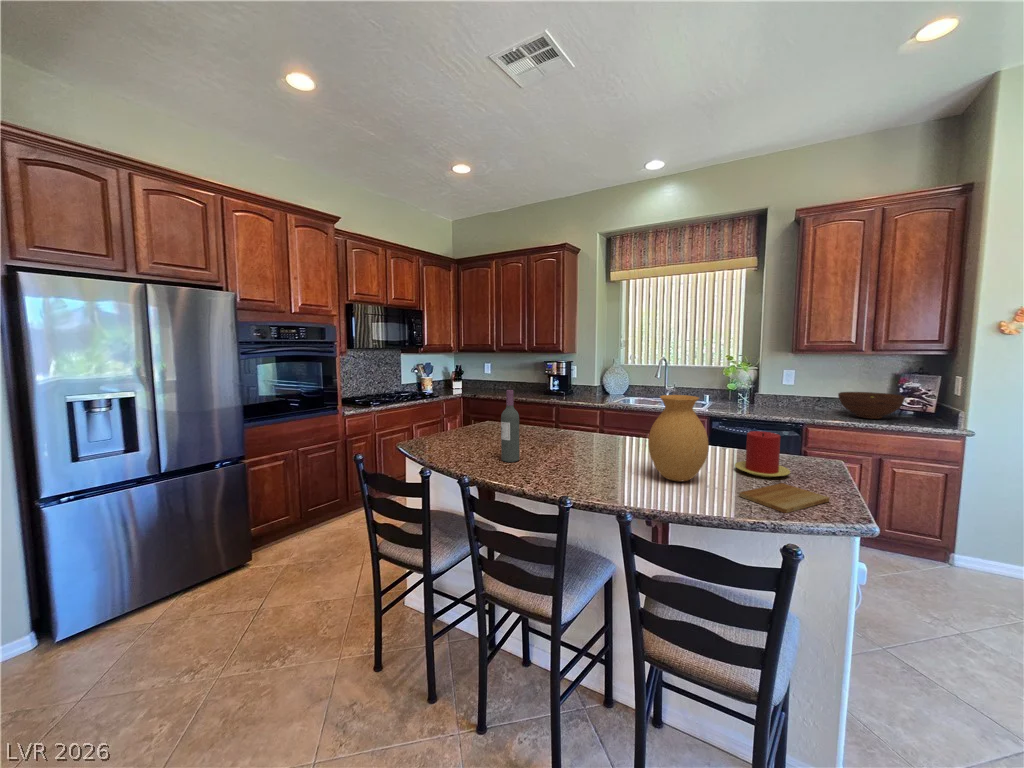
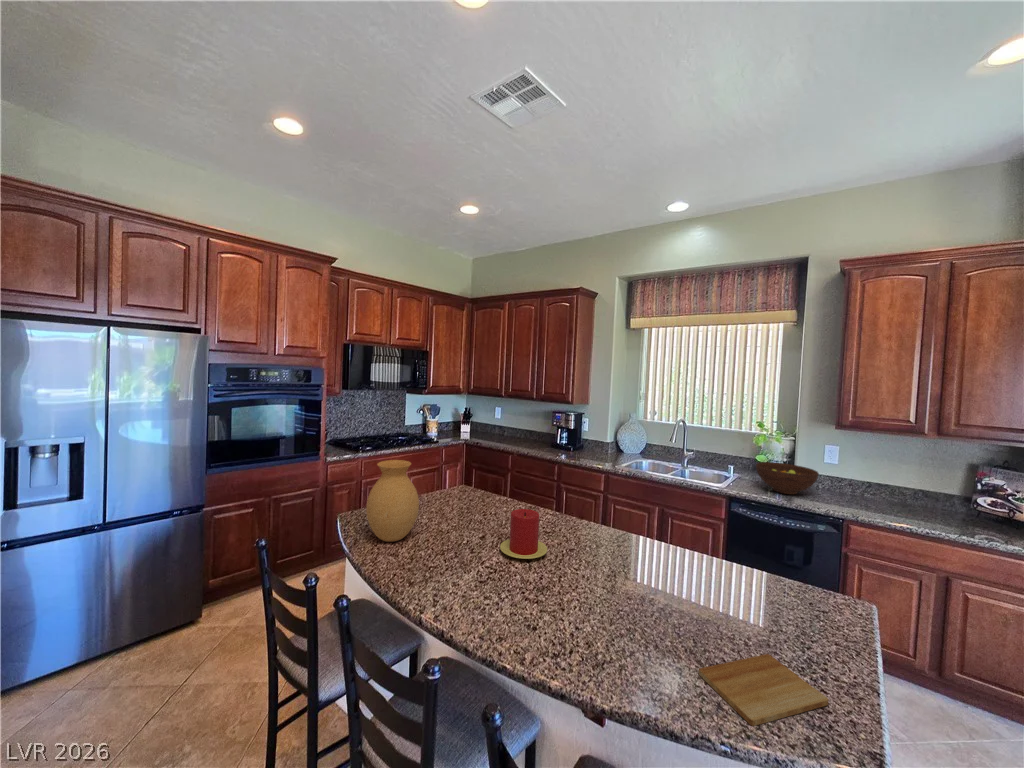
wine bottle: present [501,390,520,462] -> none [431,476,455,565]
fruit bowl: present [838,392,905,419] -> present [756,462,819,494]
vase: present [648,395,708,482] -> present [366,460,419,542]
candle: present [735,431,790,477] -> present [500,509,547,559]

